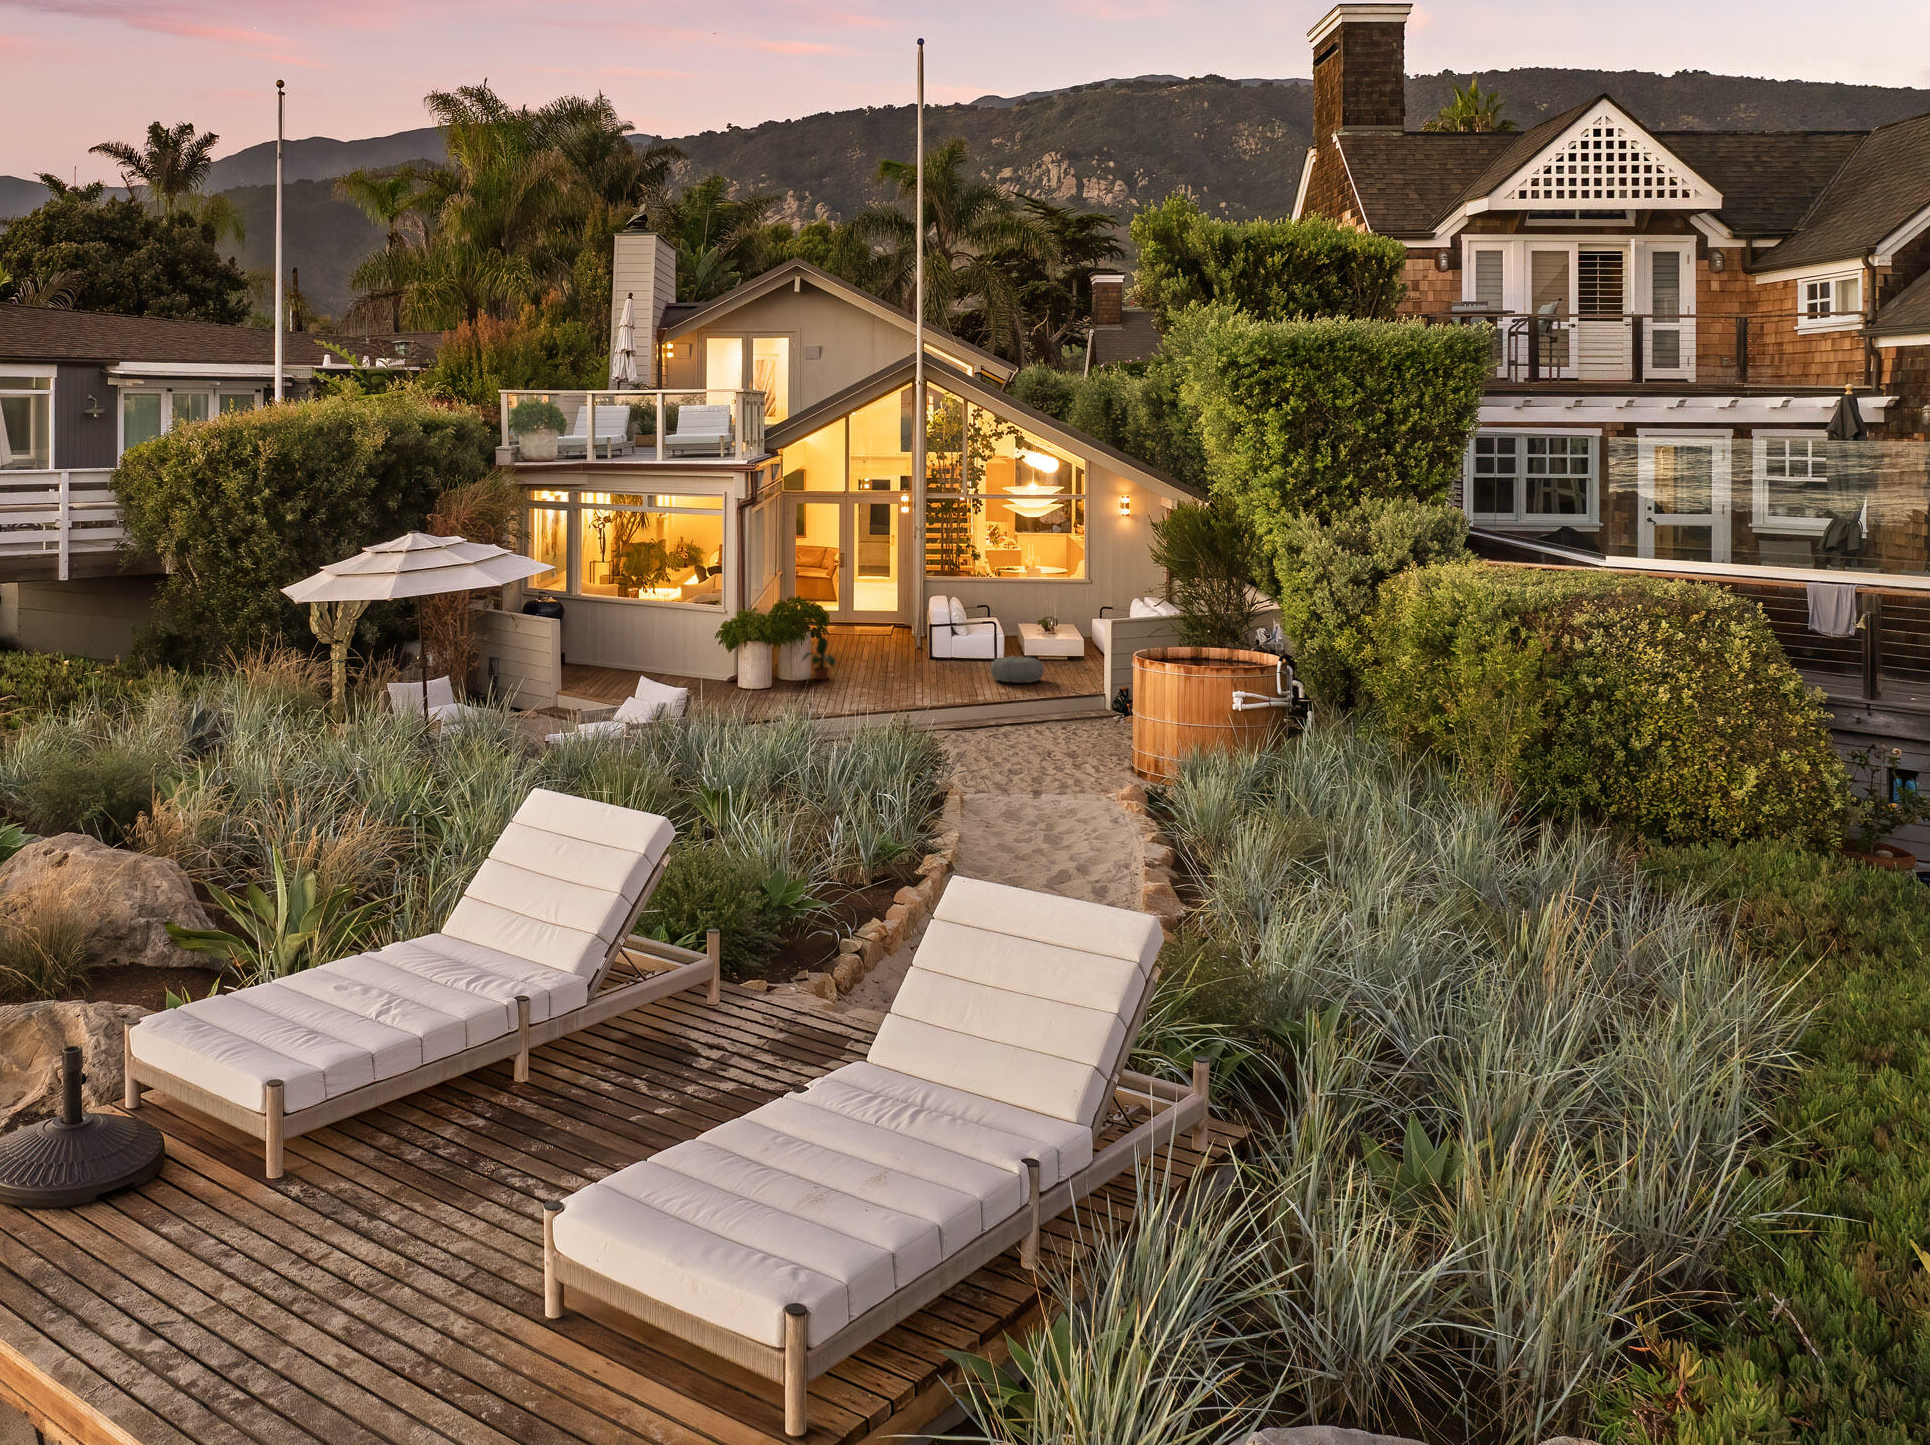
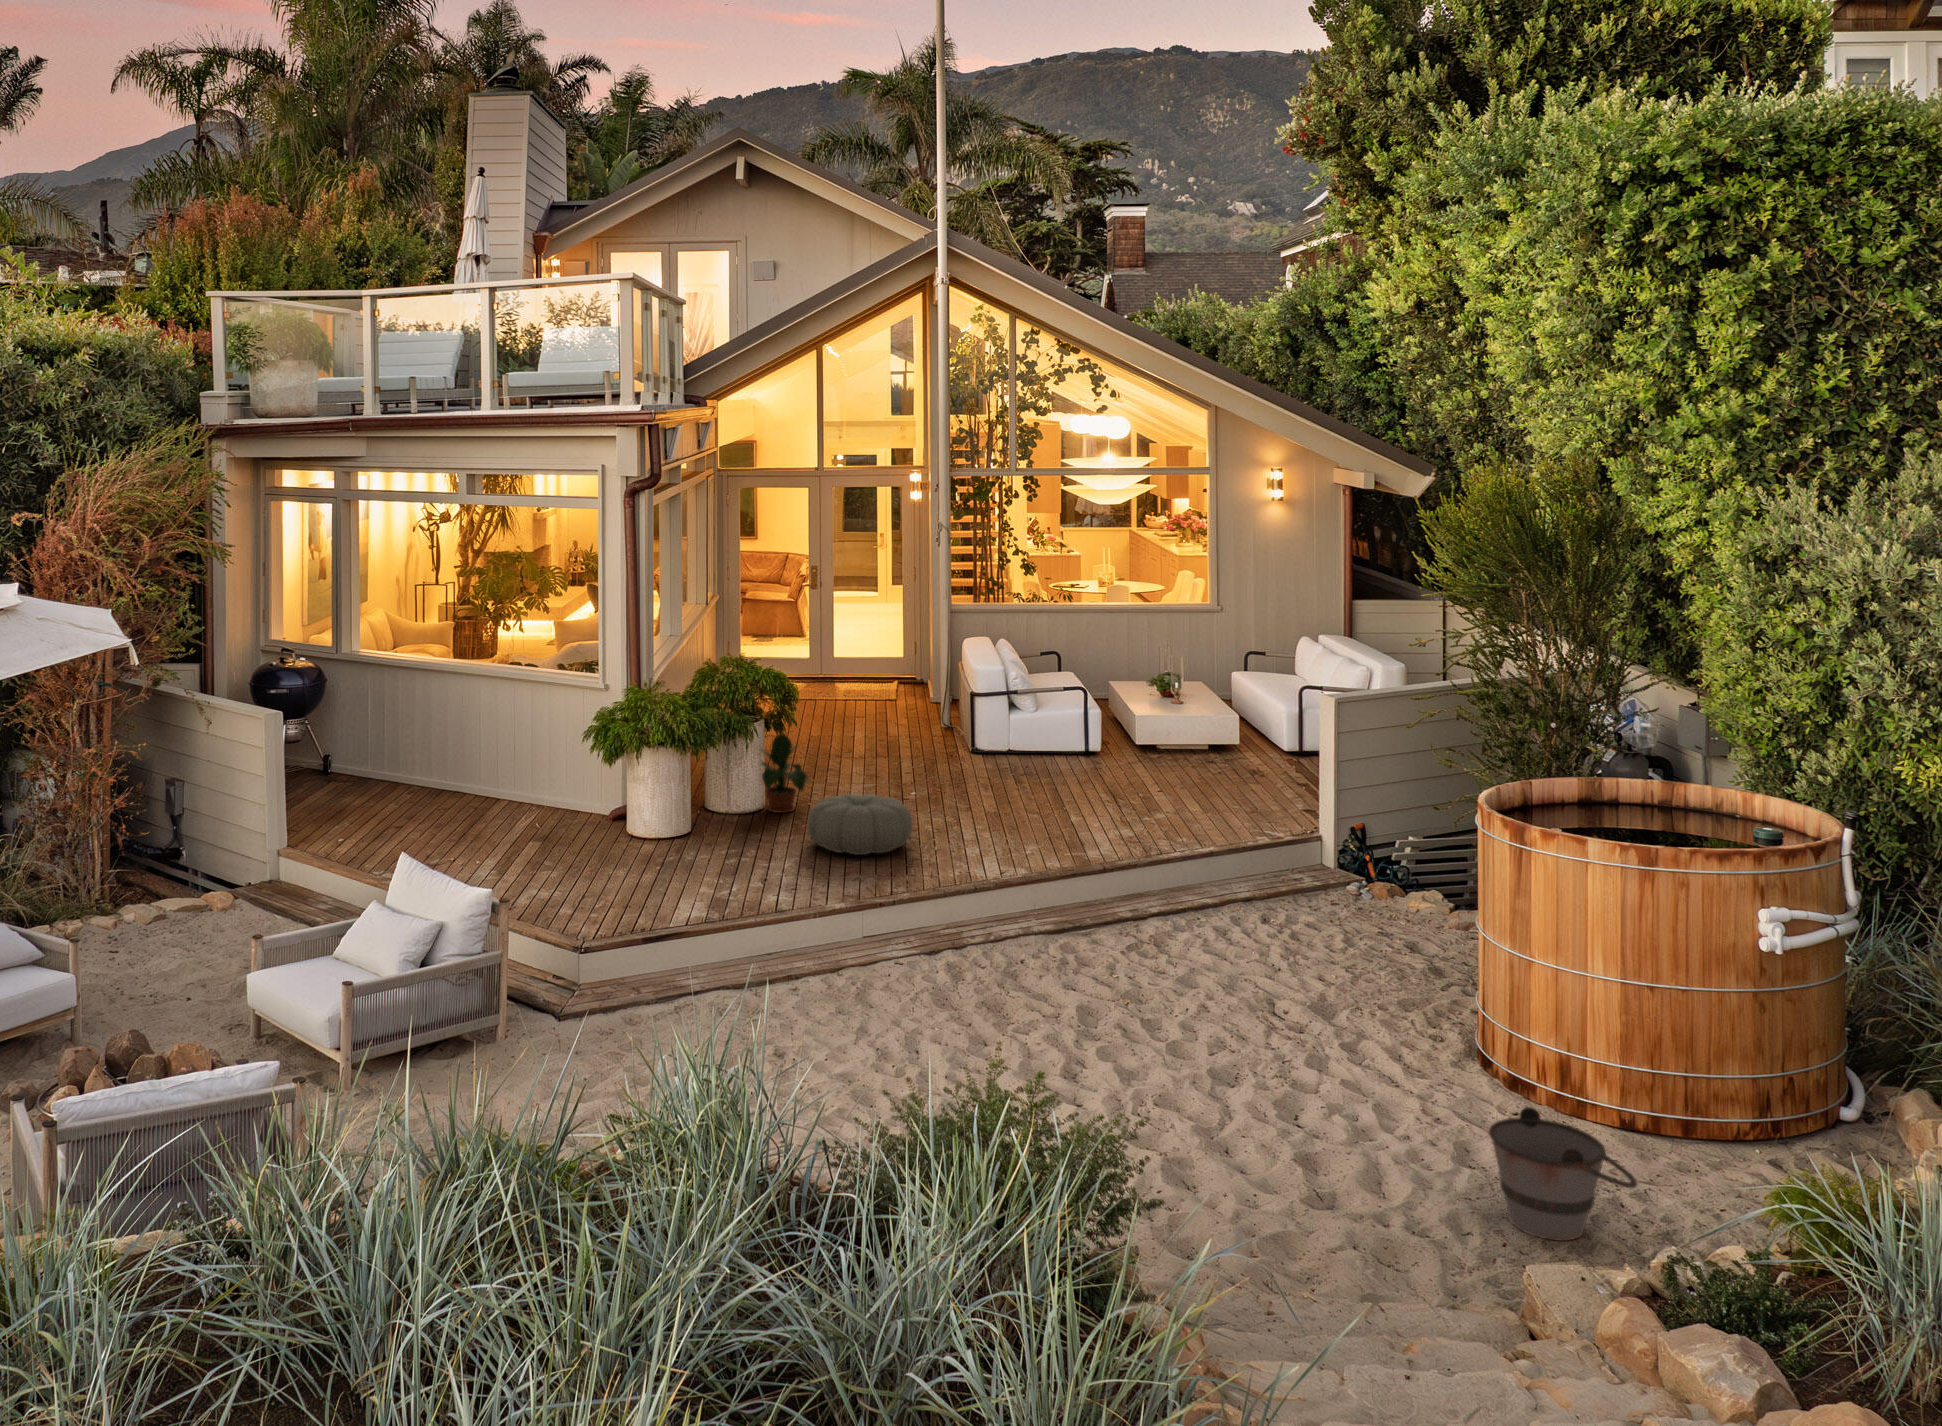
pouf: present [991,656,1044,683] -> present [807,794,913,855]
bucket: none [1082,741,1132,783] -> present [1489,1107,1637,1241]

